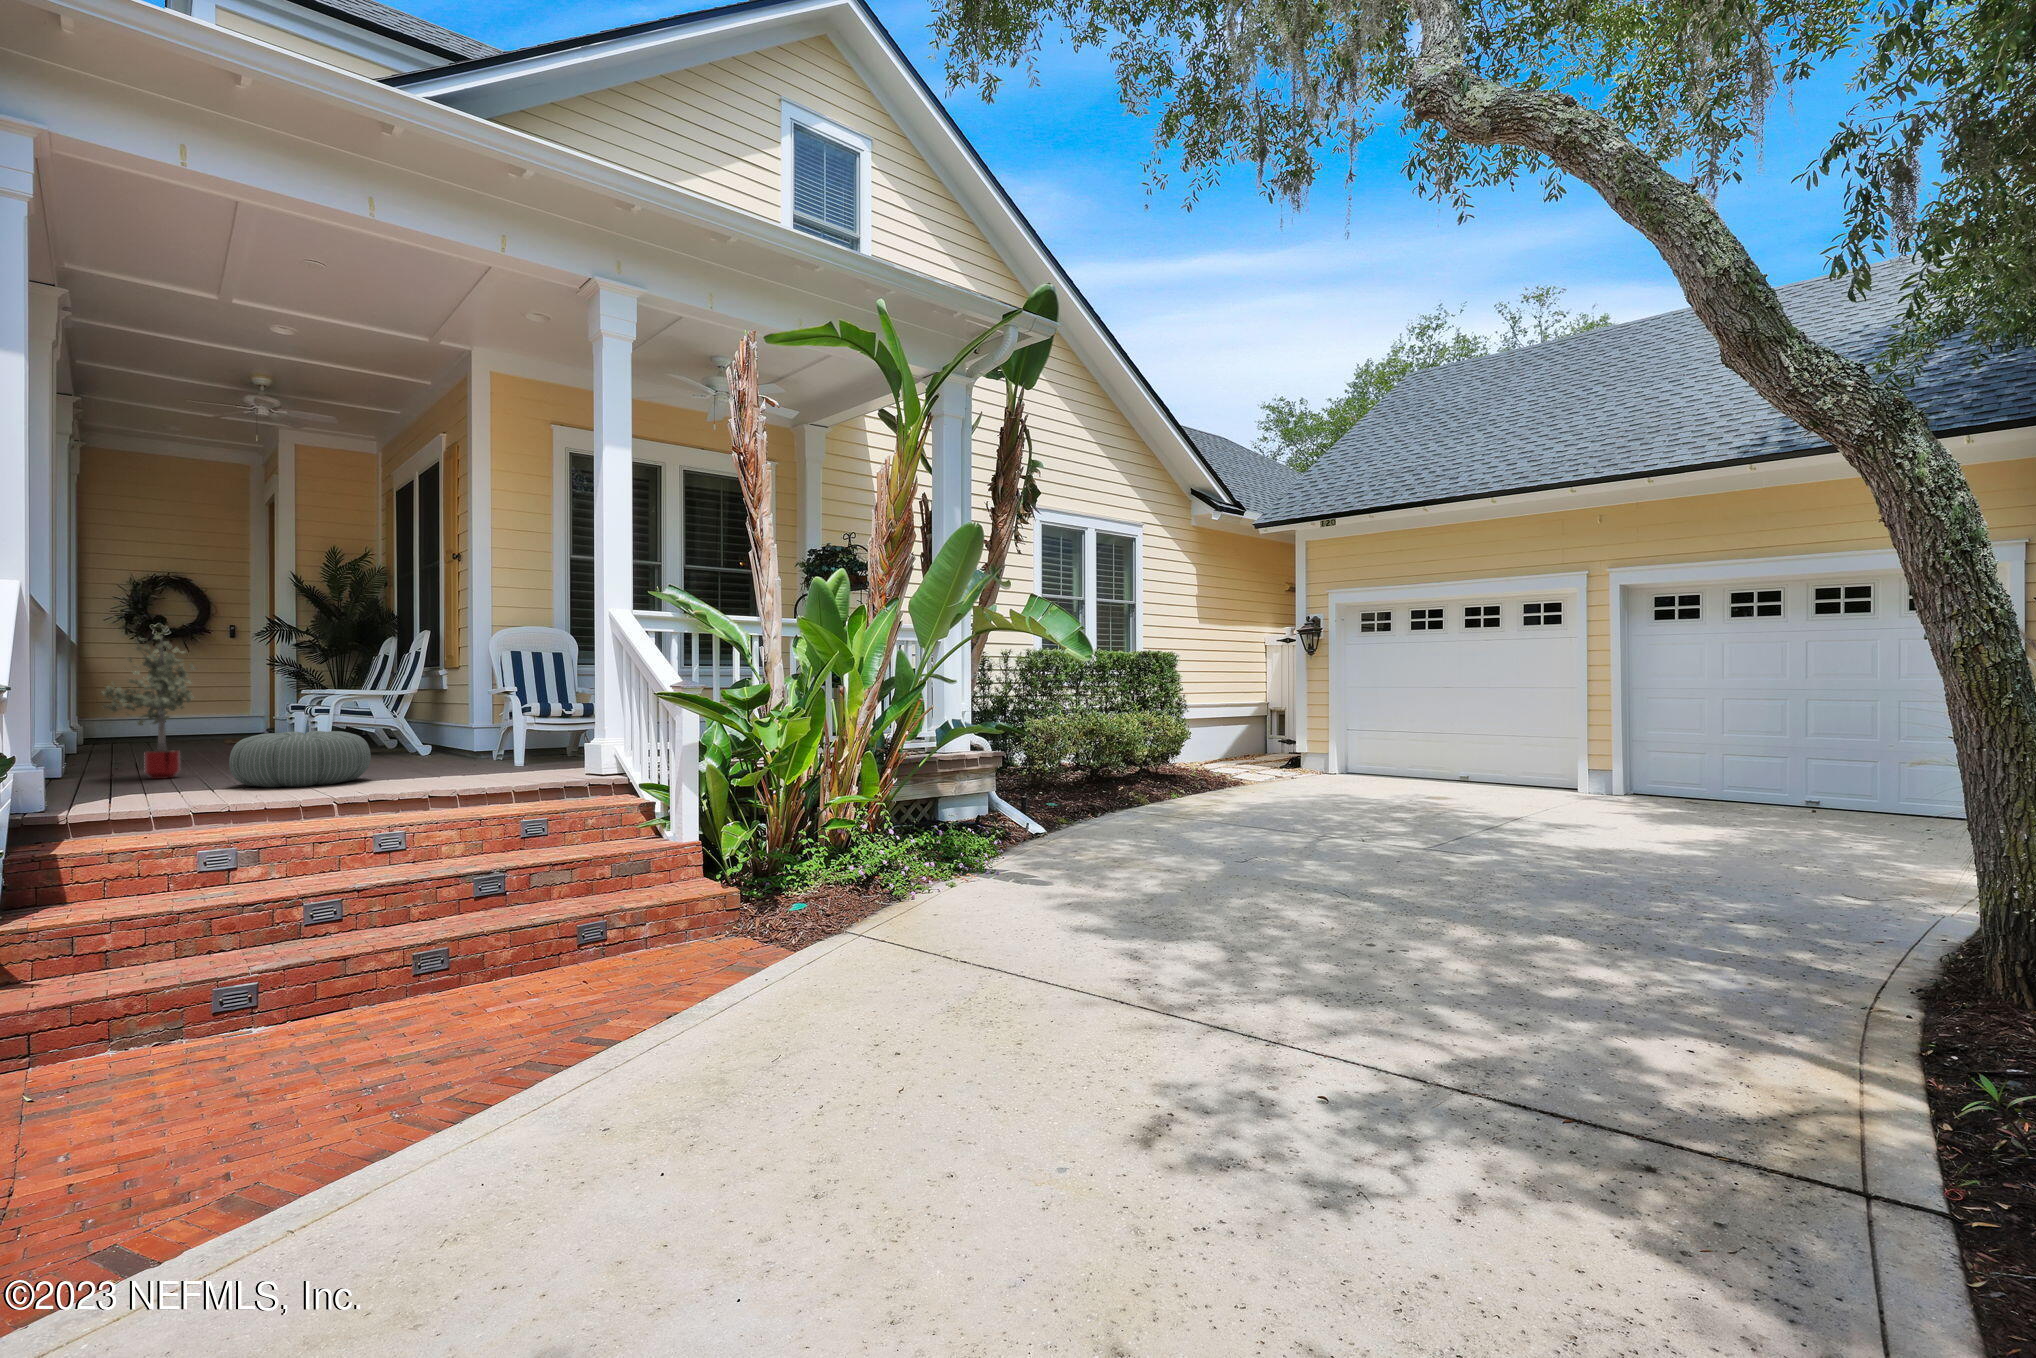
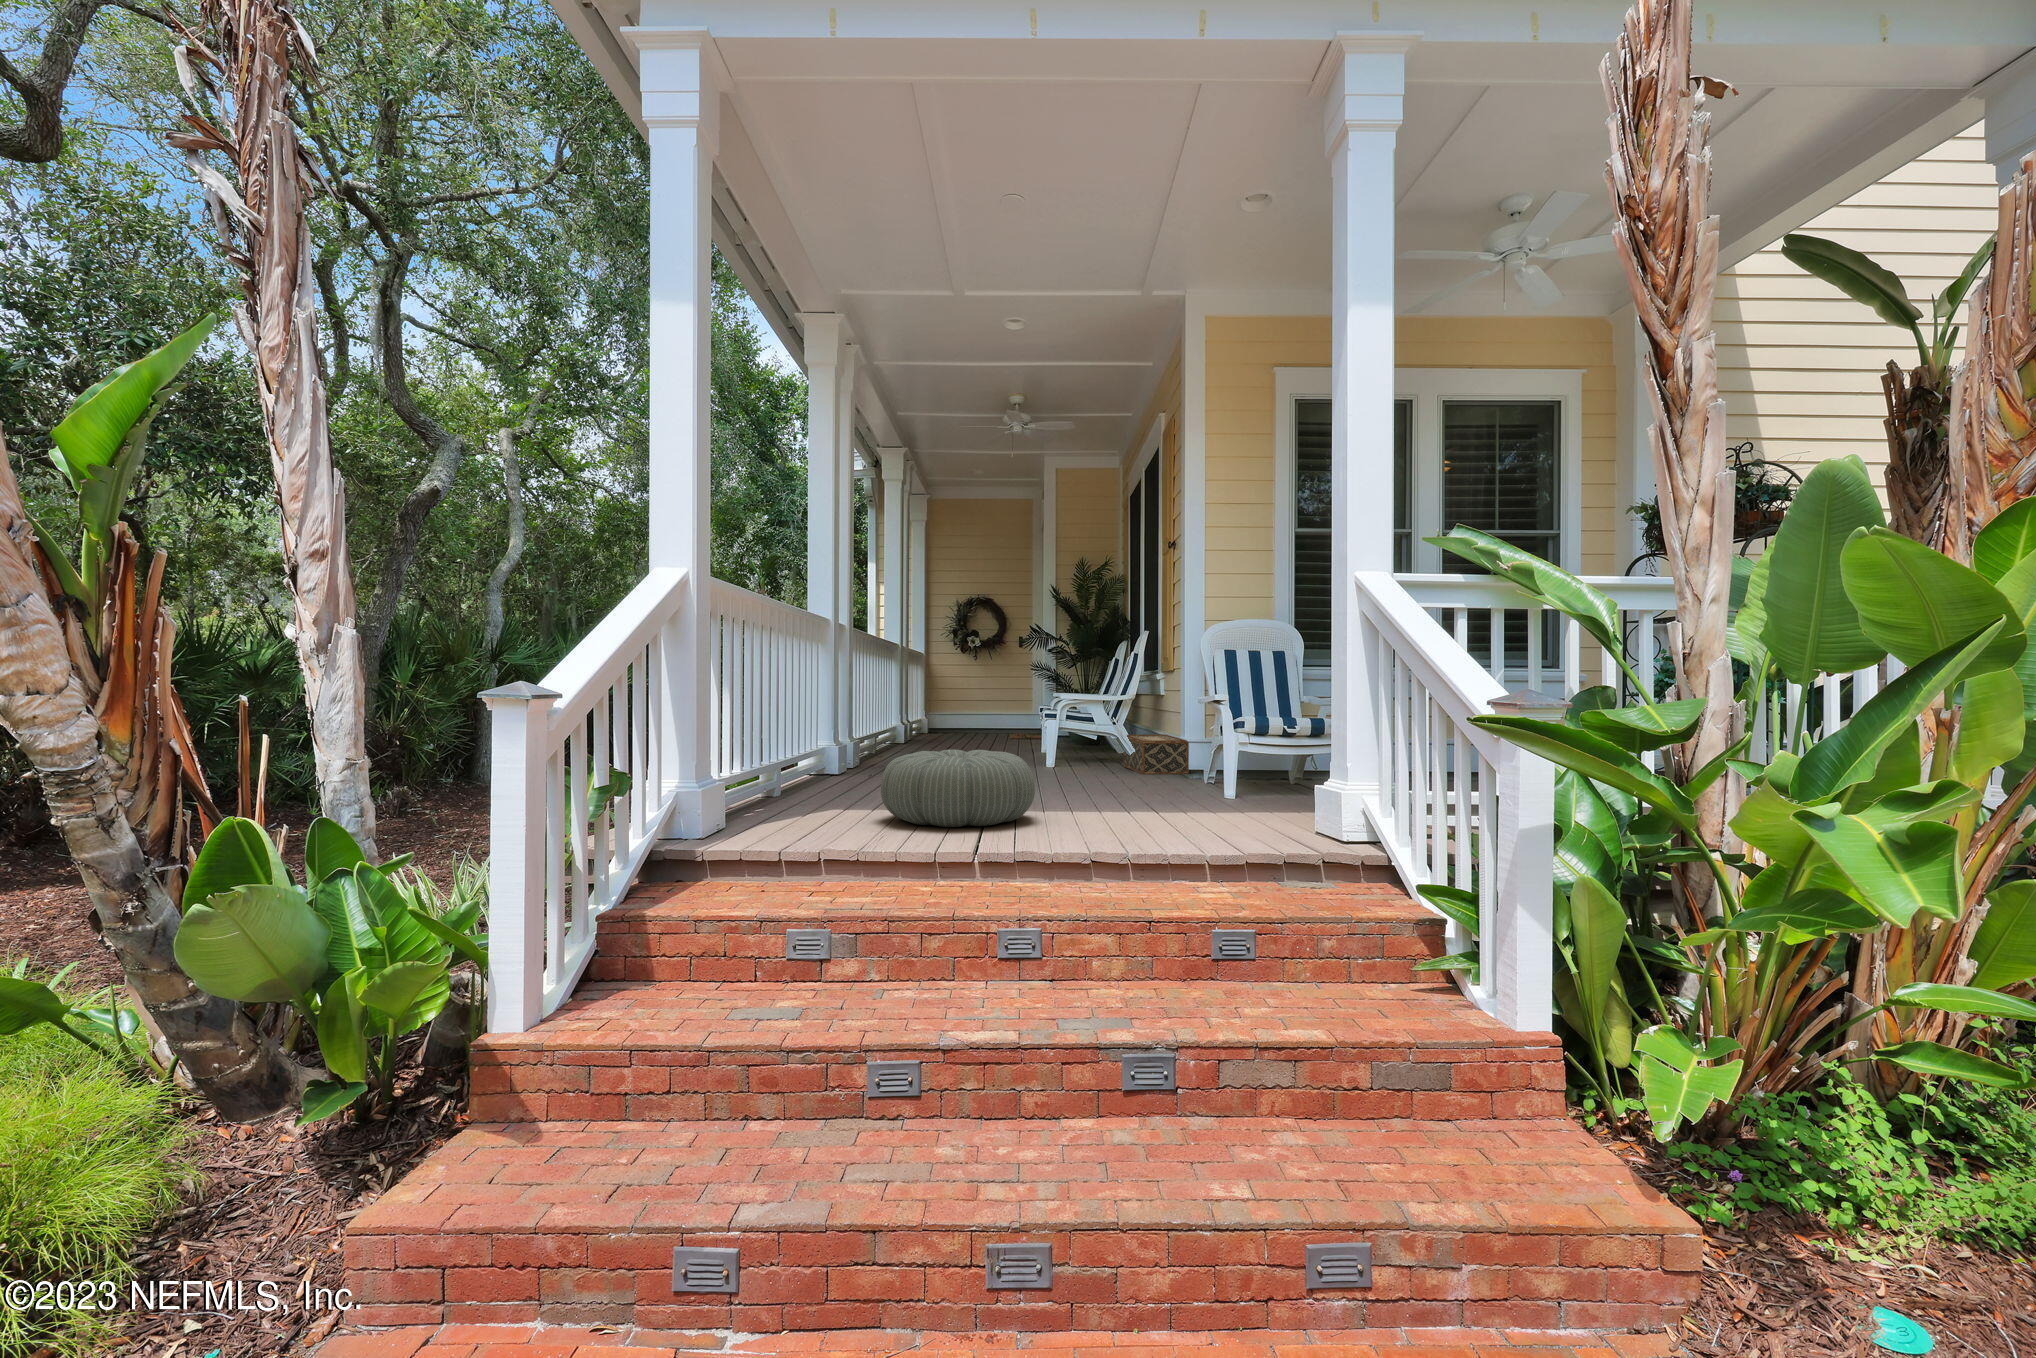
potted tree: present [103,635,196,779] -> none [801,628,887,794]
woven basket: none [418,722,481,754] -> present [1123,734,1189,774]

